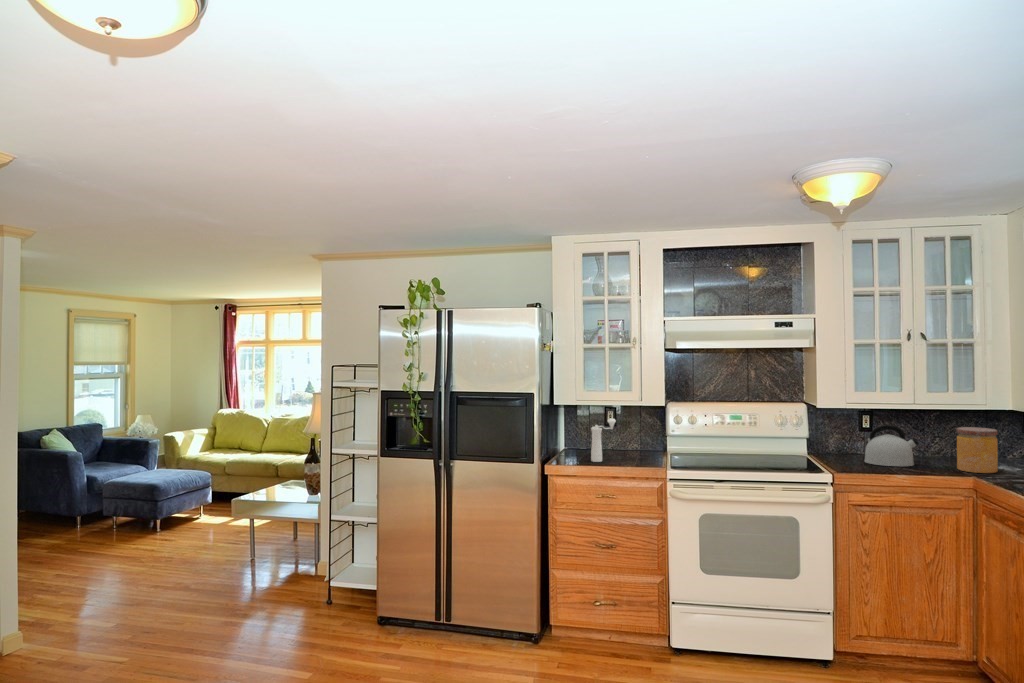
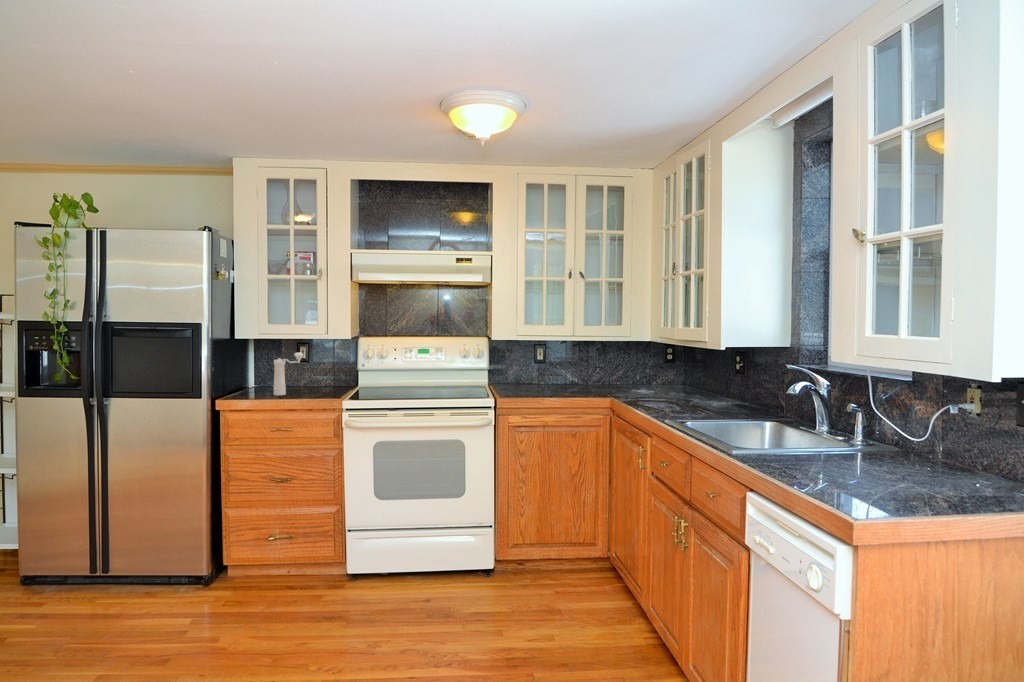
kettle: present [864,425,919,466] -> none [533,355,576,391]
jar: present [957,427,998,473] -> none [604,355,634,394]

